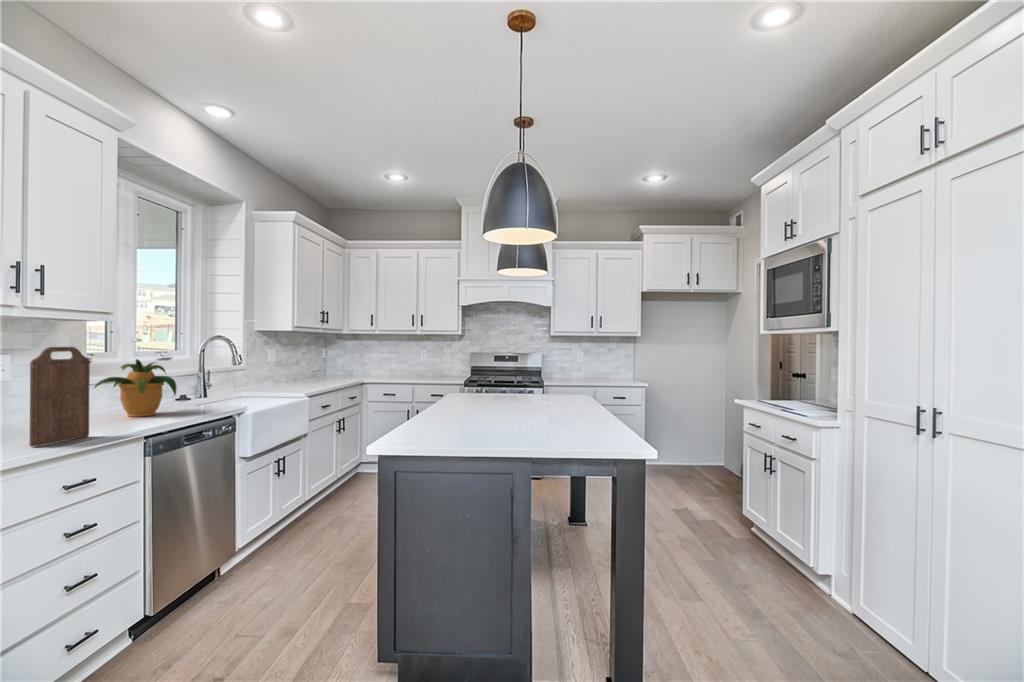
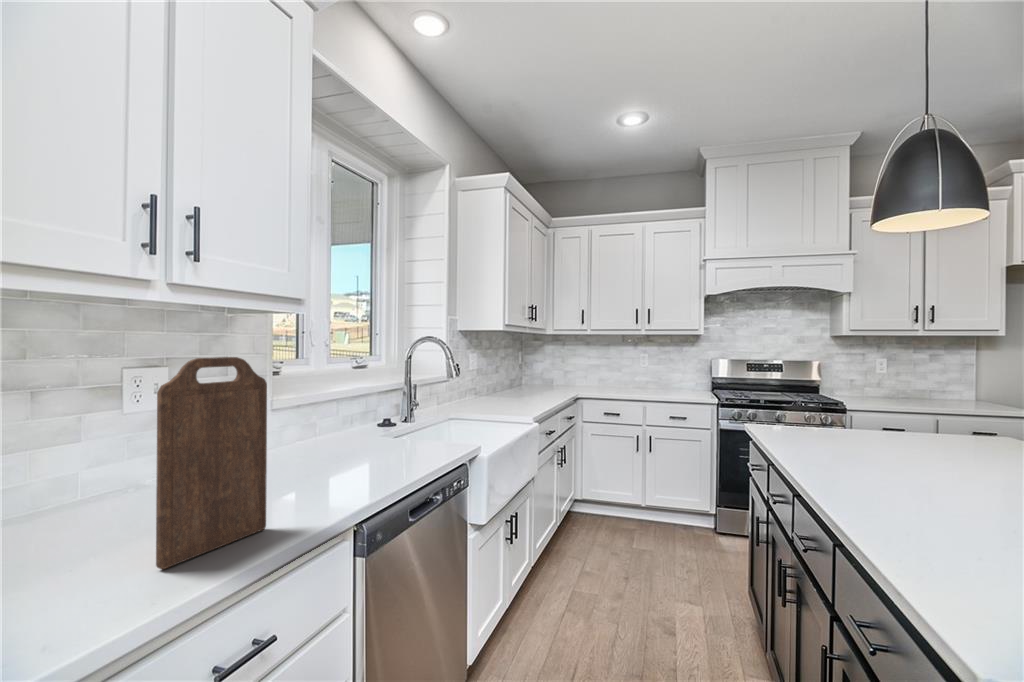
potted plant: present [94,359,176,417] -> none [278,373,392,465]

